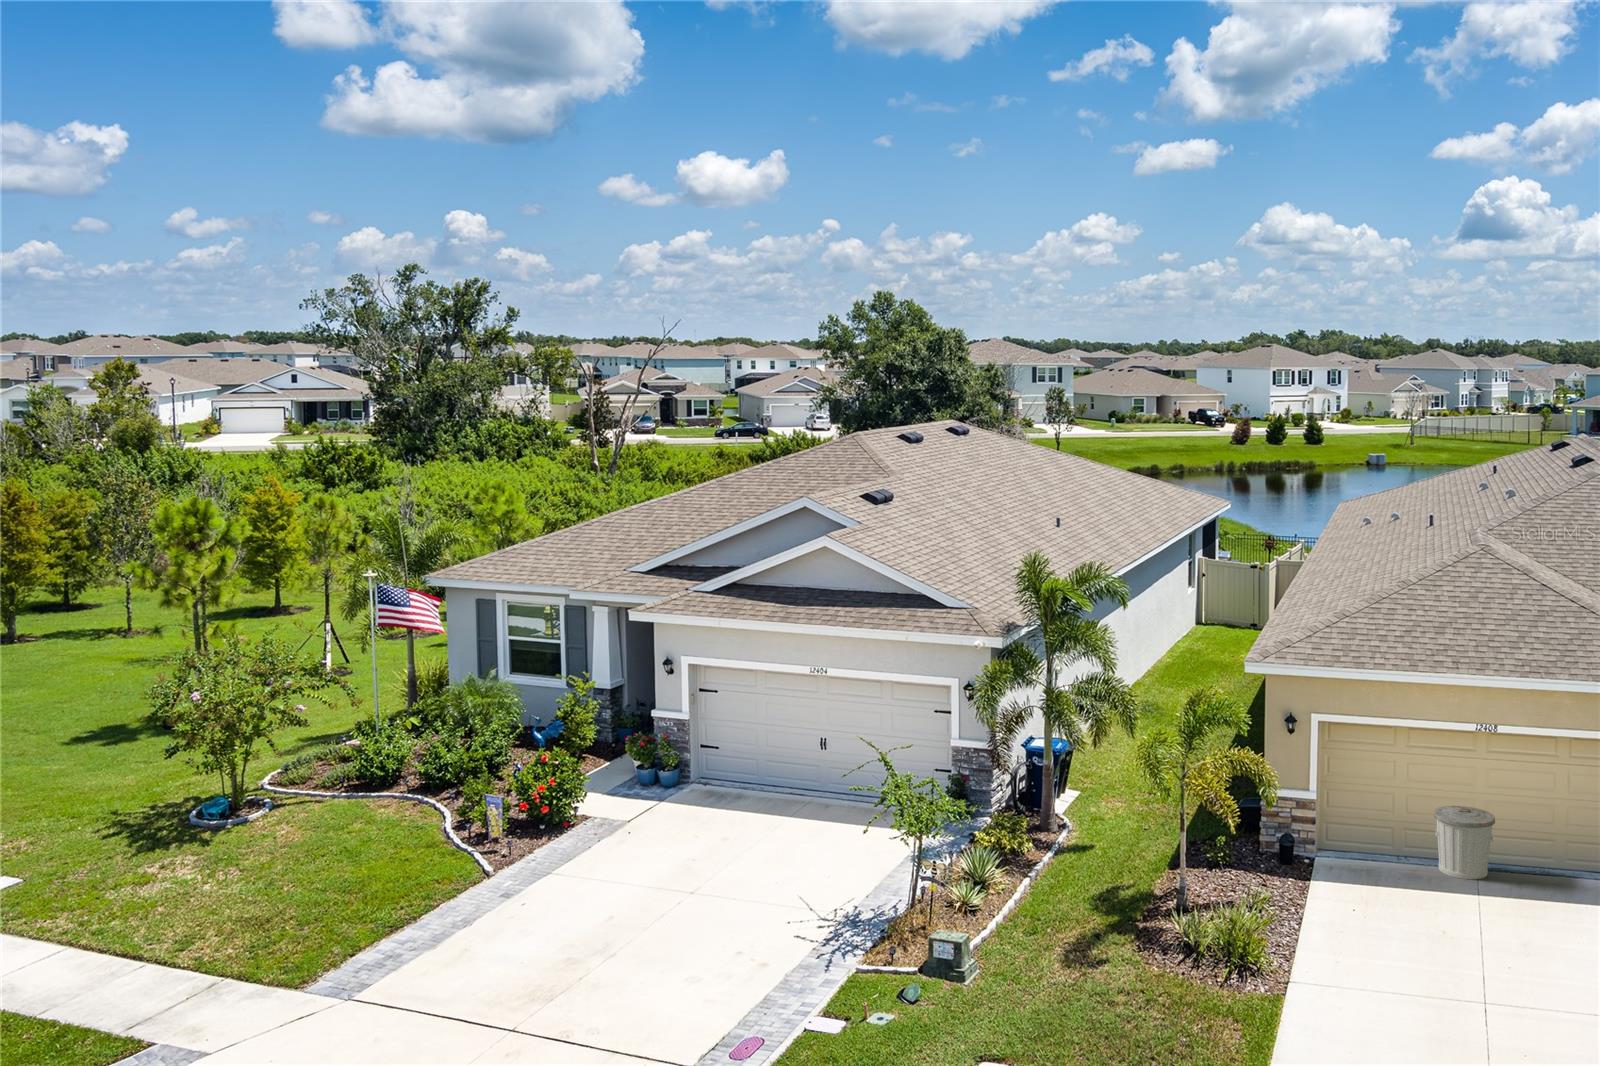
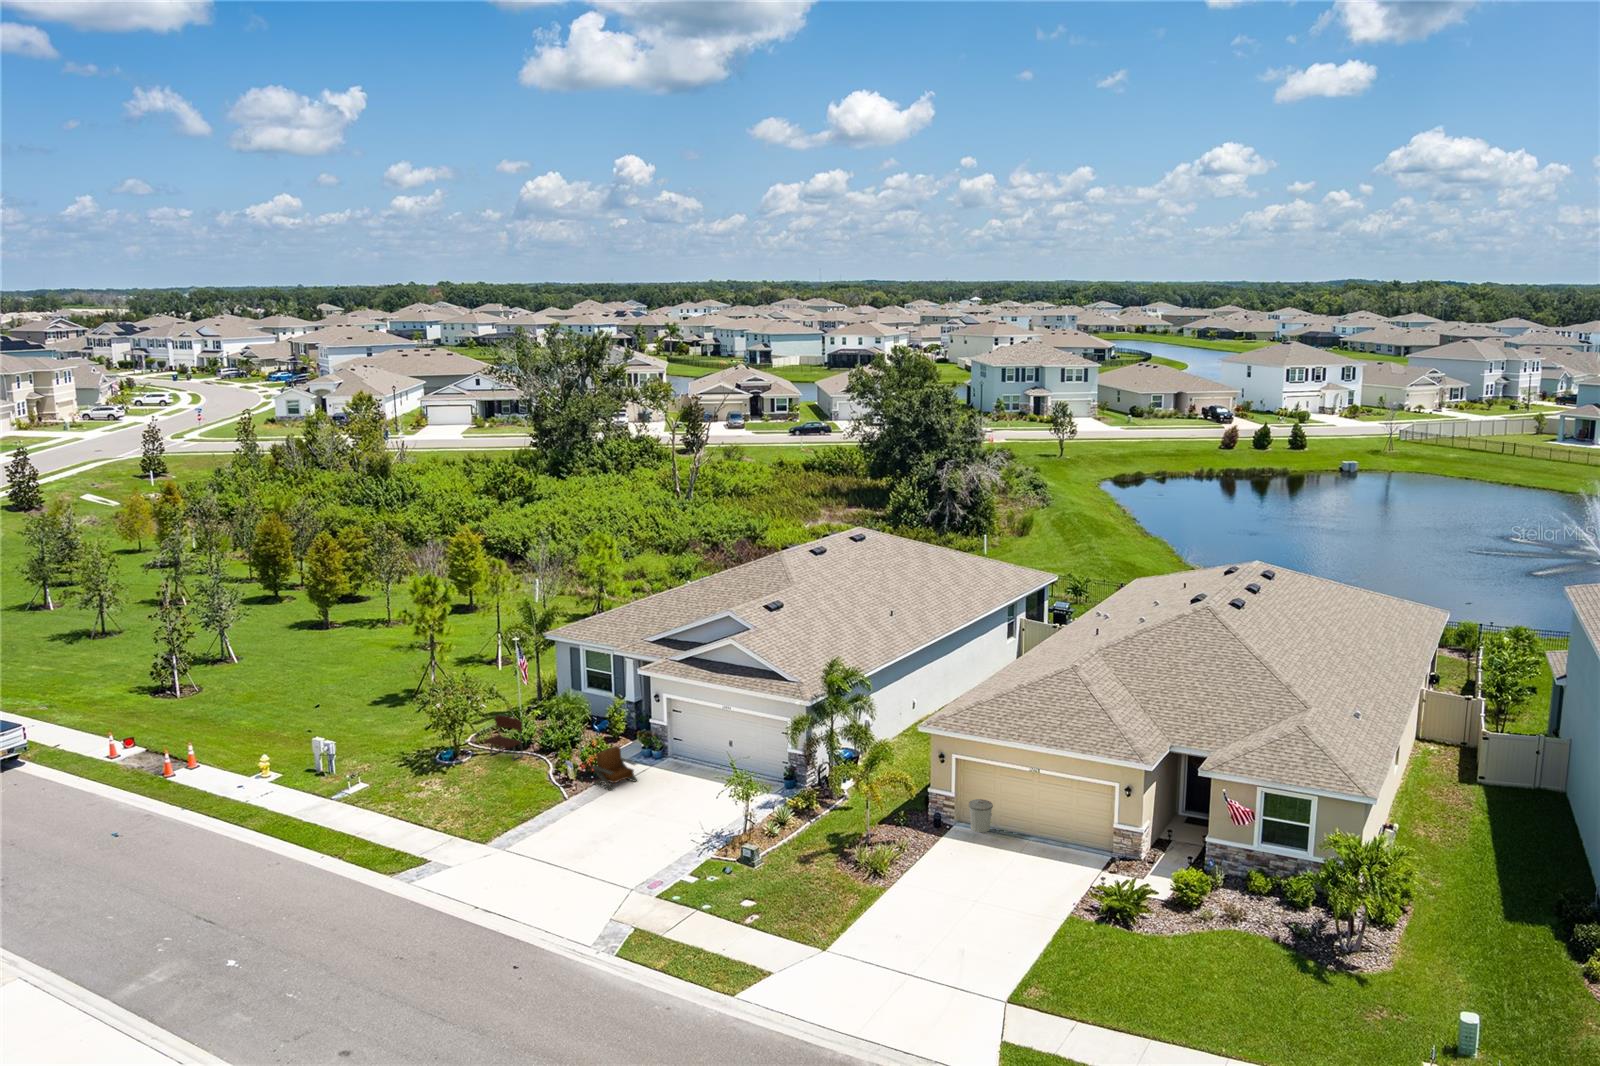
bench: none [299,721,384,812] -> present [485,715,523,761]
lounge chair: none [543,759,644,854] -> present [592,746,637,791]

